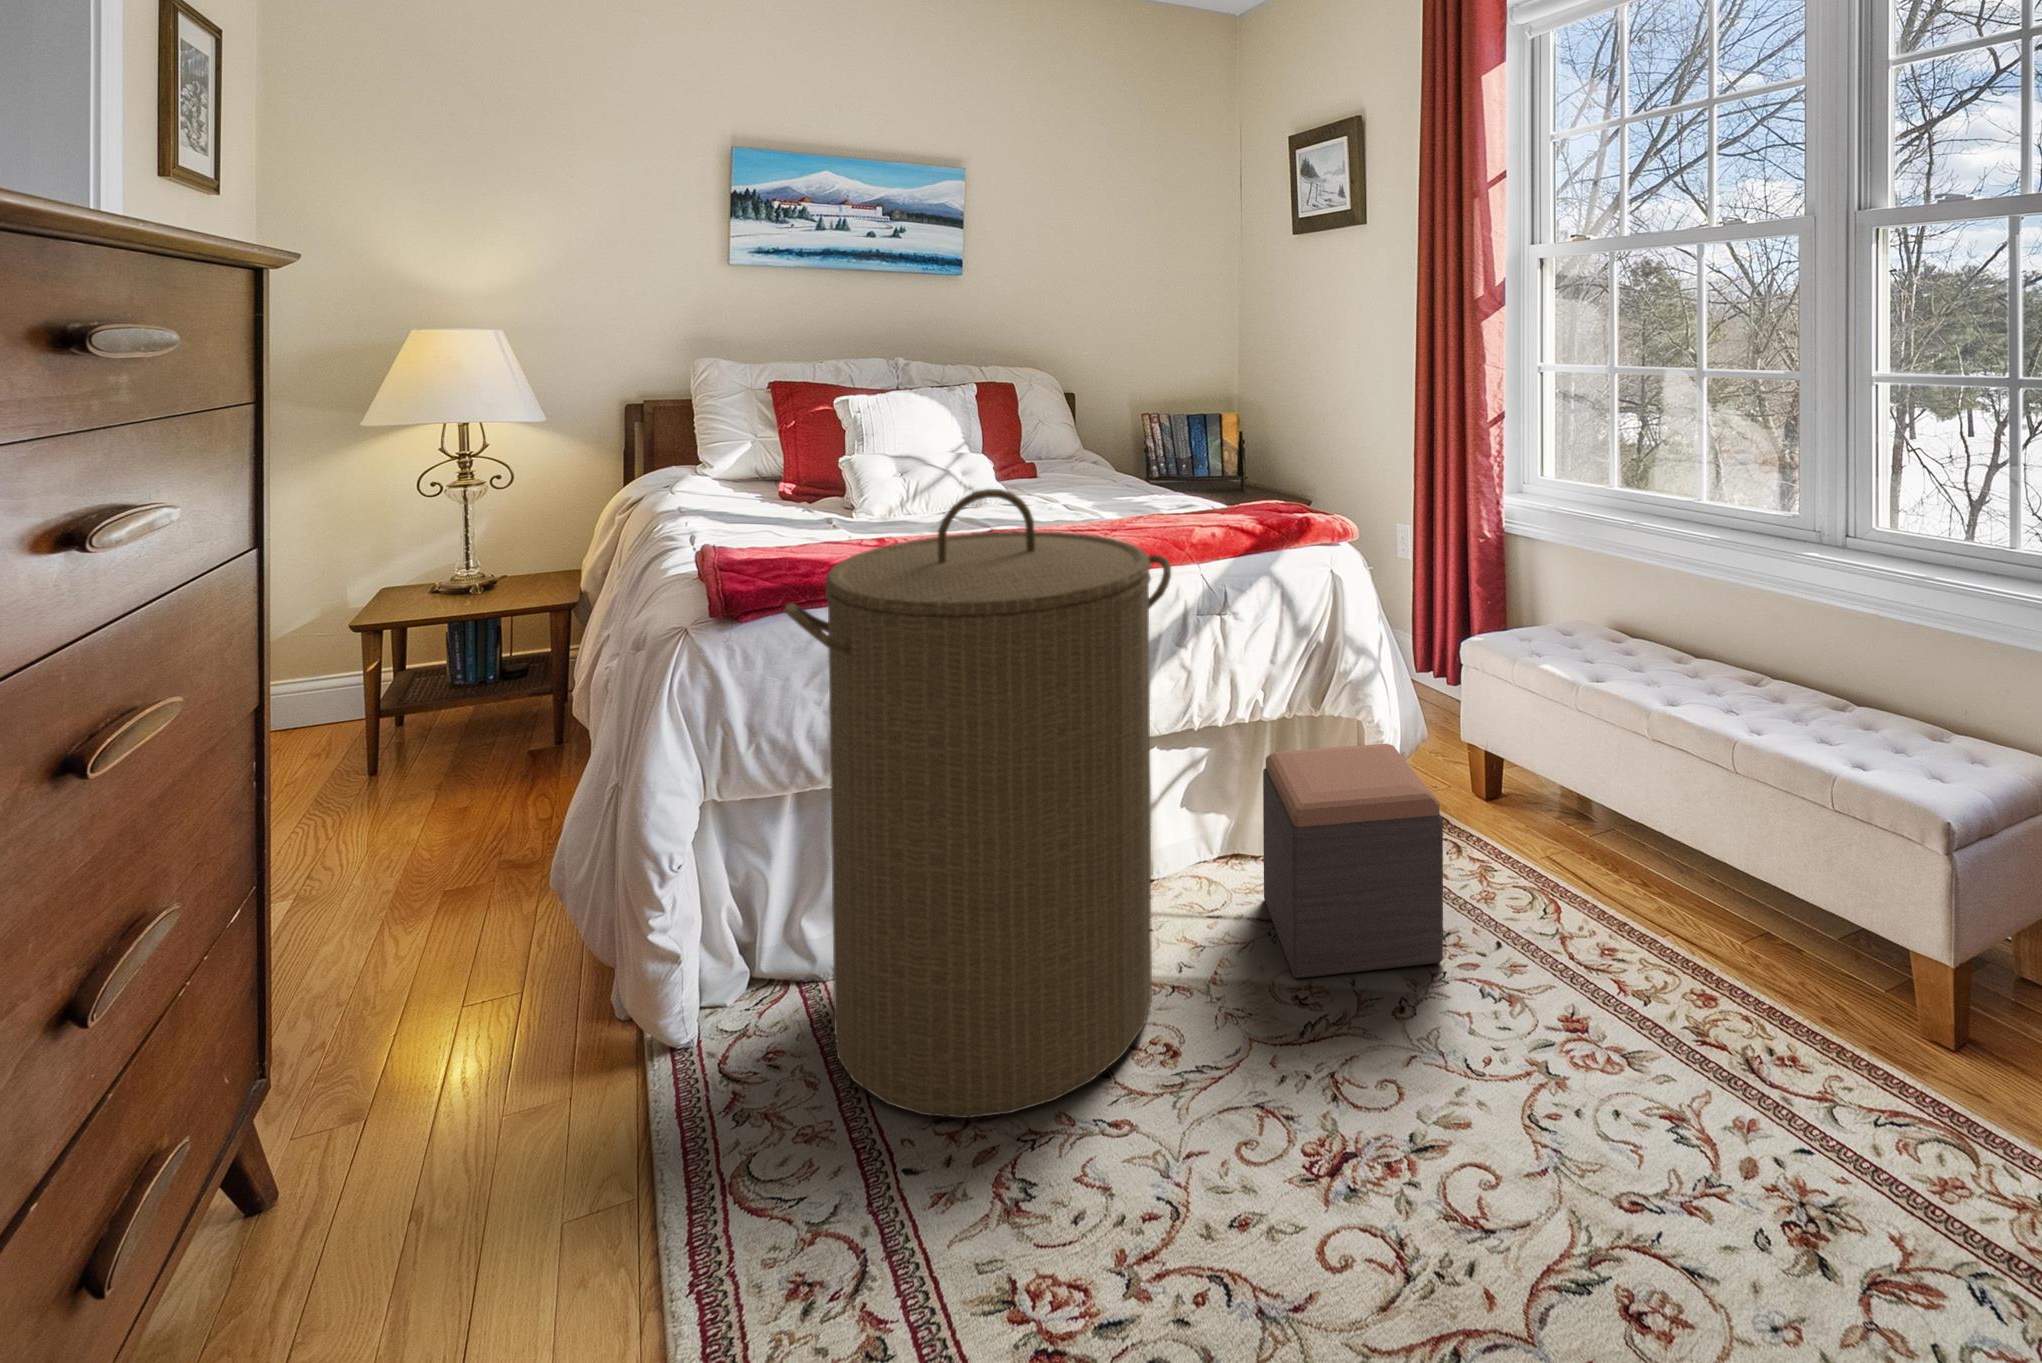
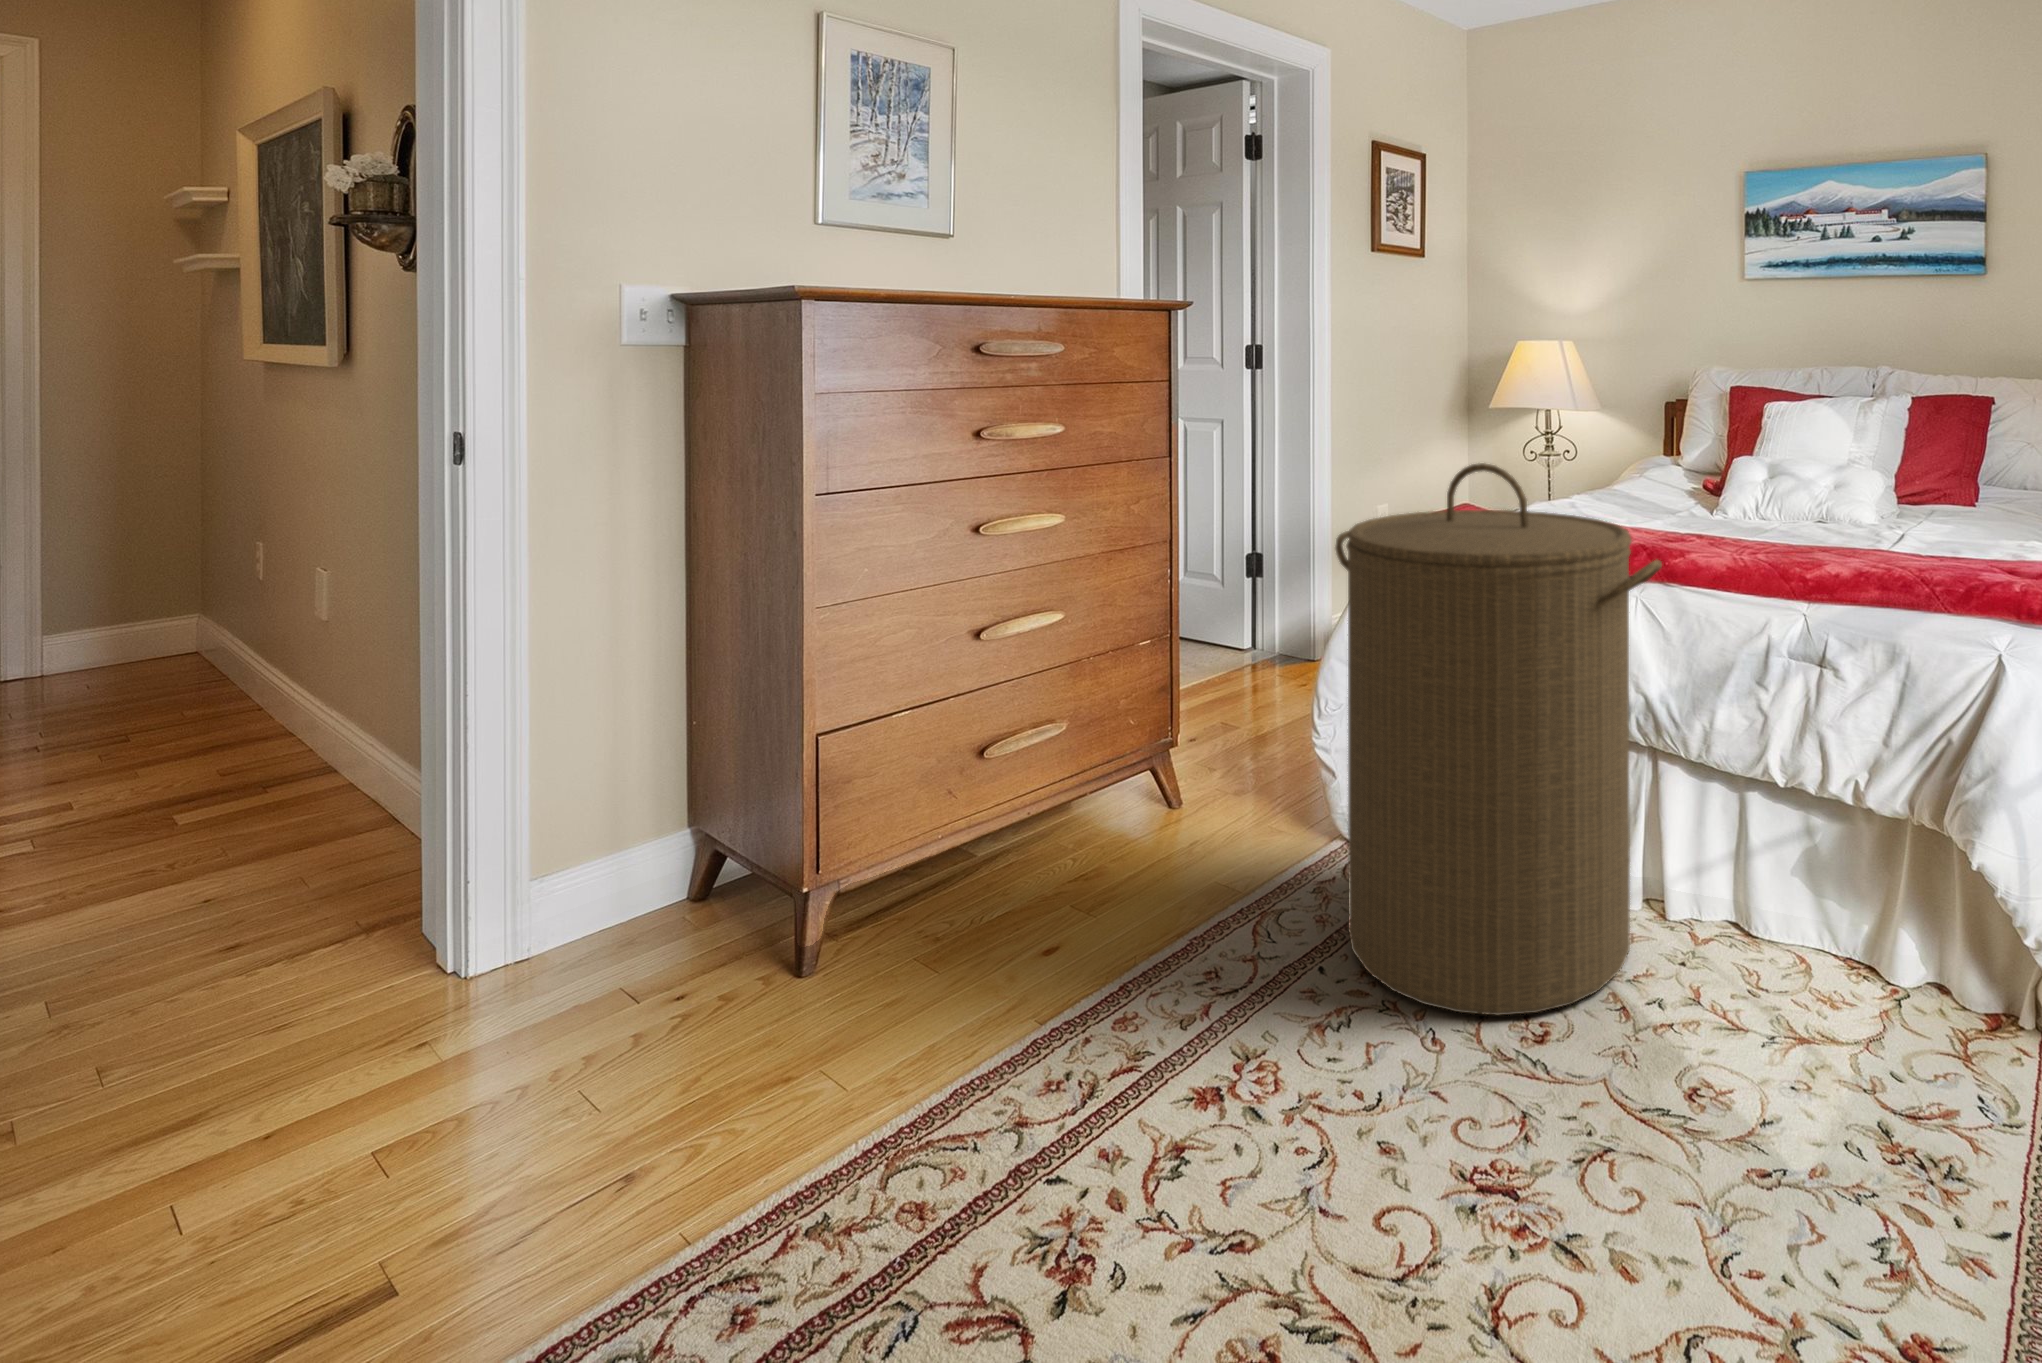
footstool: present [1263,744,1443,978] -> none [1721,837,1990,1176]

